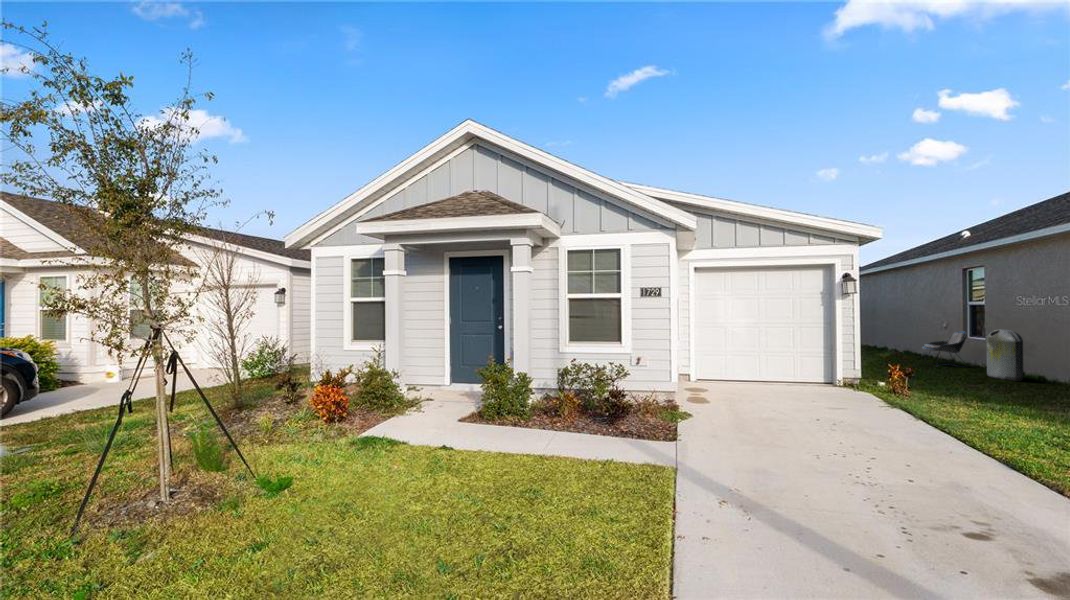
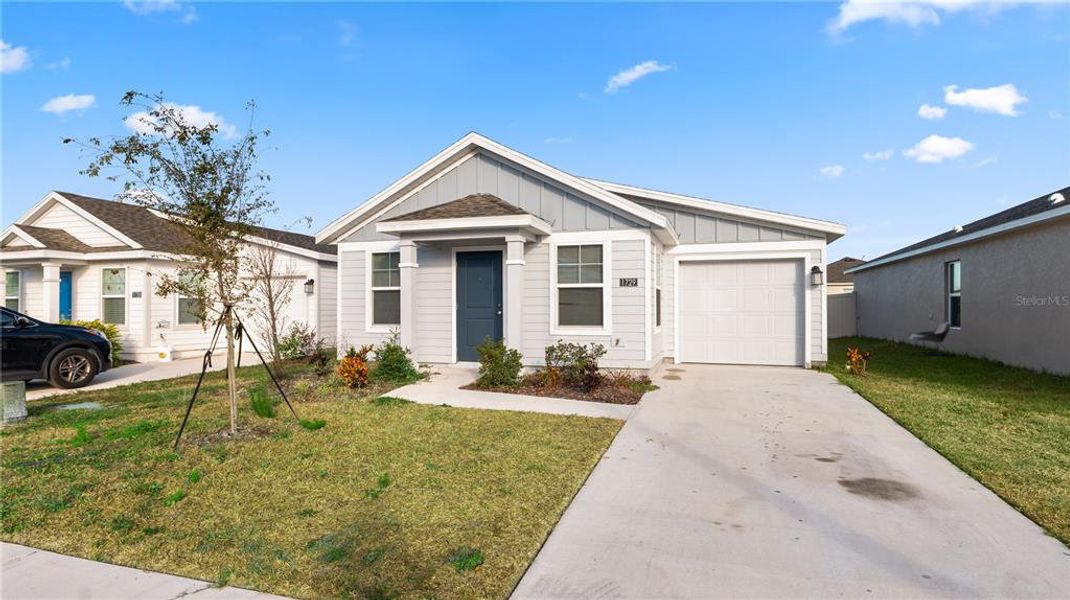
trash can: present [986,330,1023,381] -> none [960,319,991,368]

